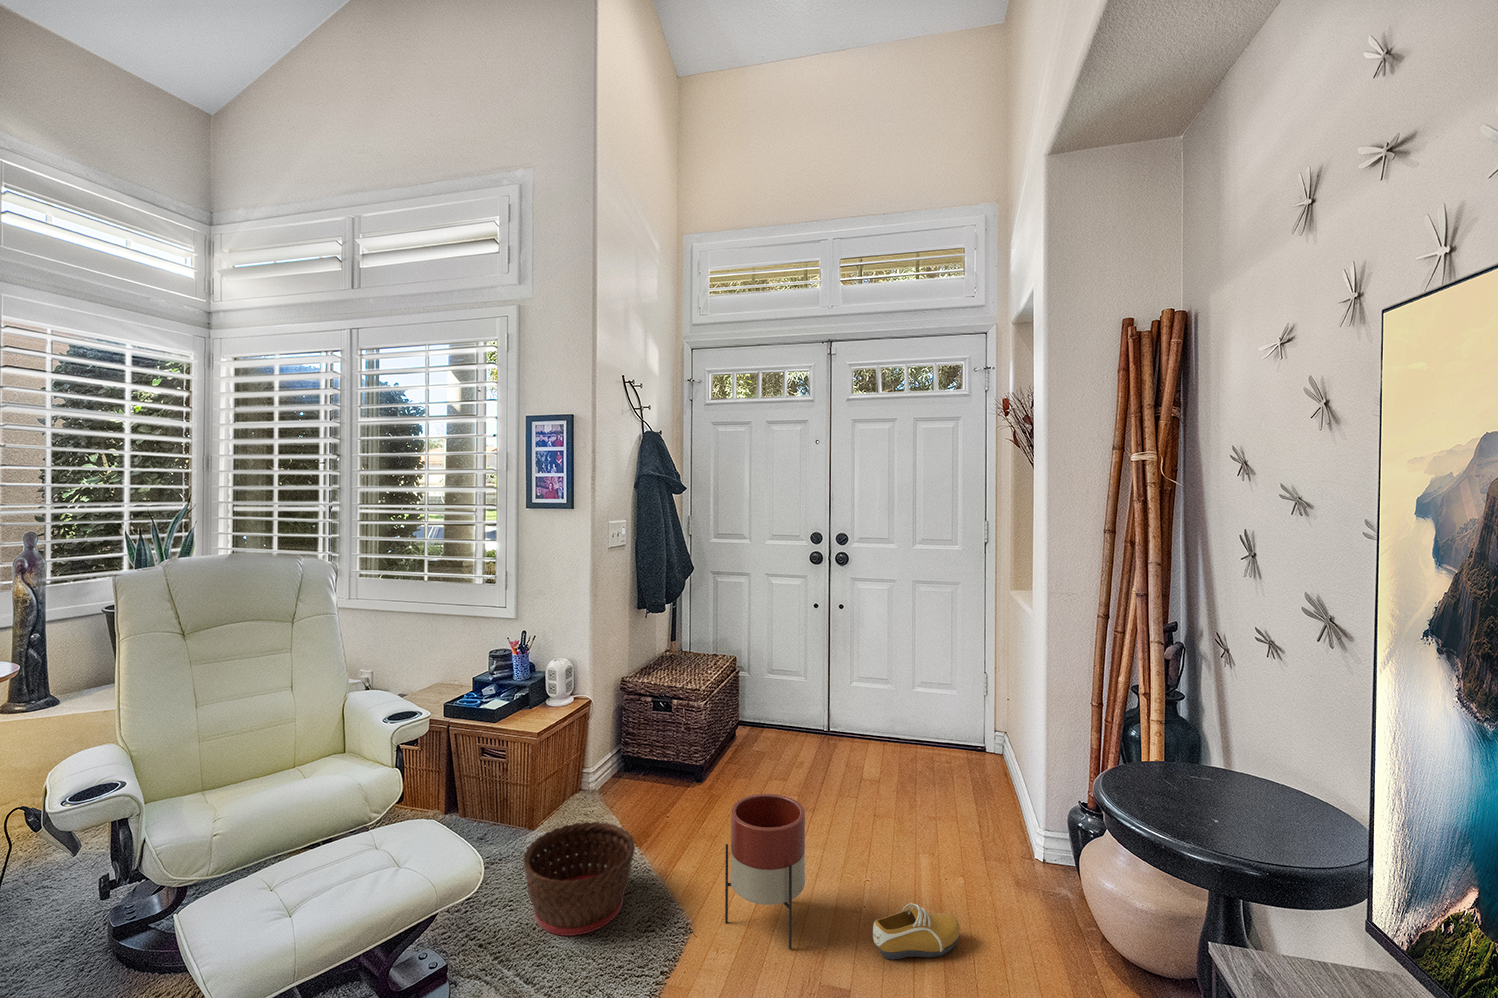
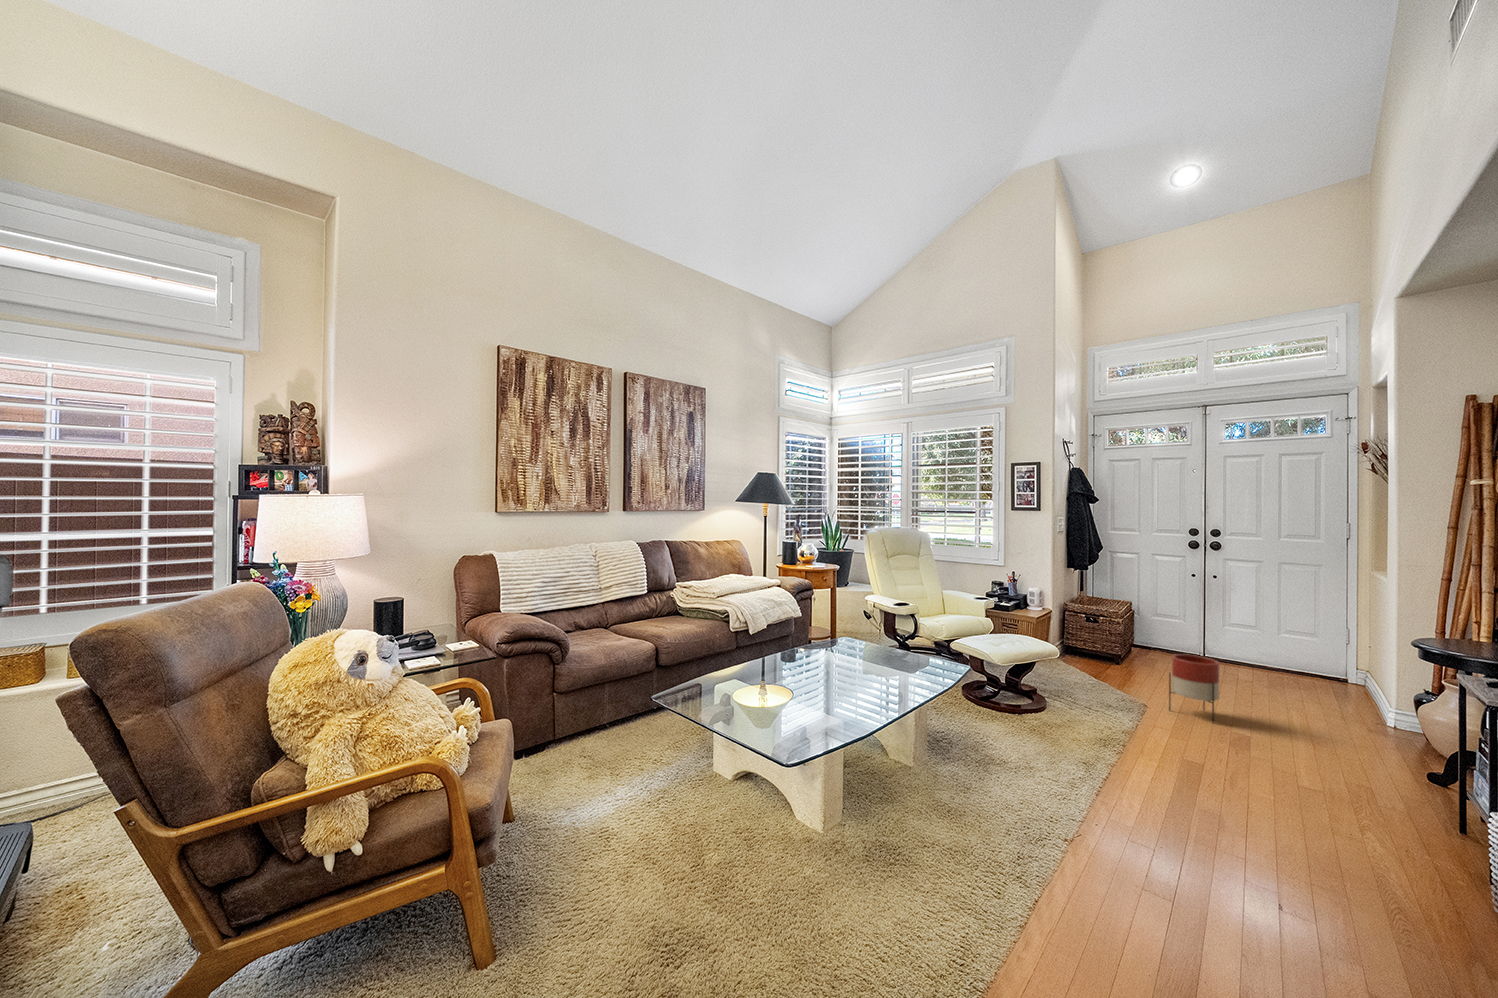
basket: present [523,822,635,936] -> none [1054,660,1113,701]
shoe: present [873,903,960,959] -> none [1267,714,1327,741]

